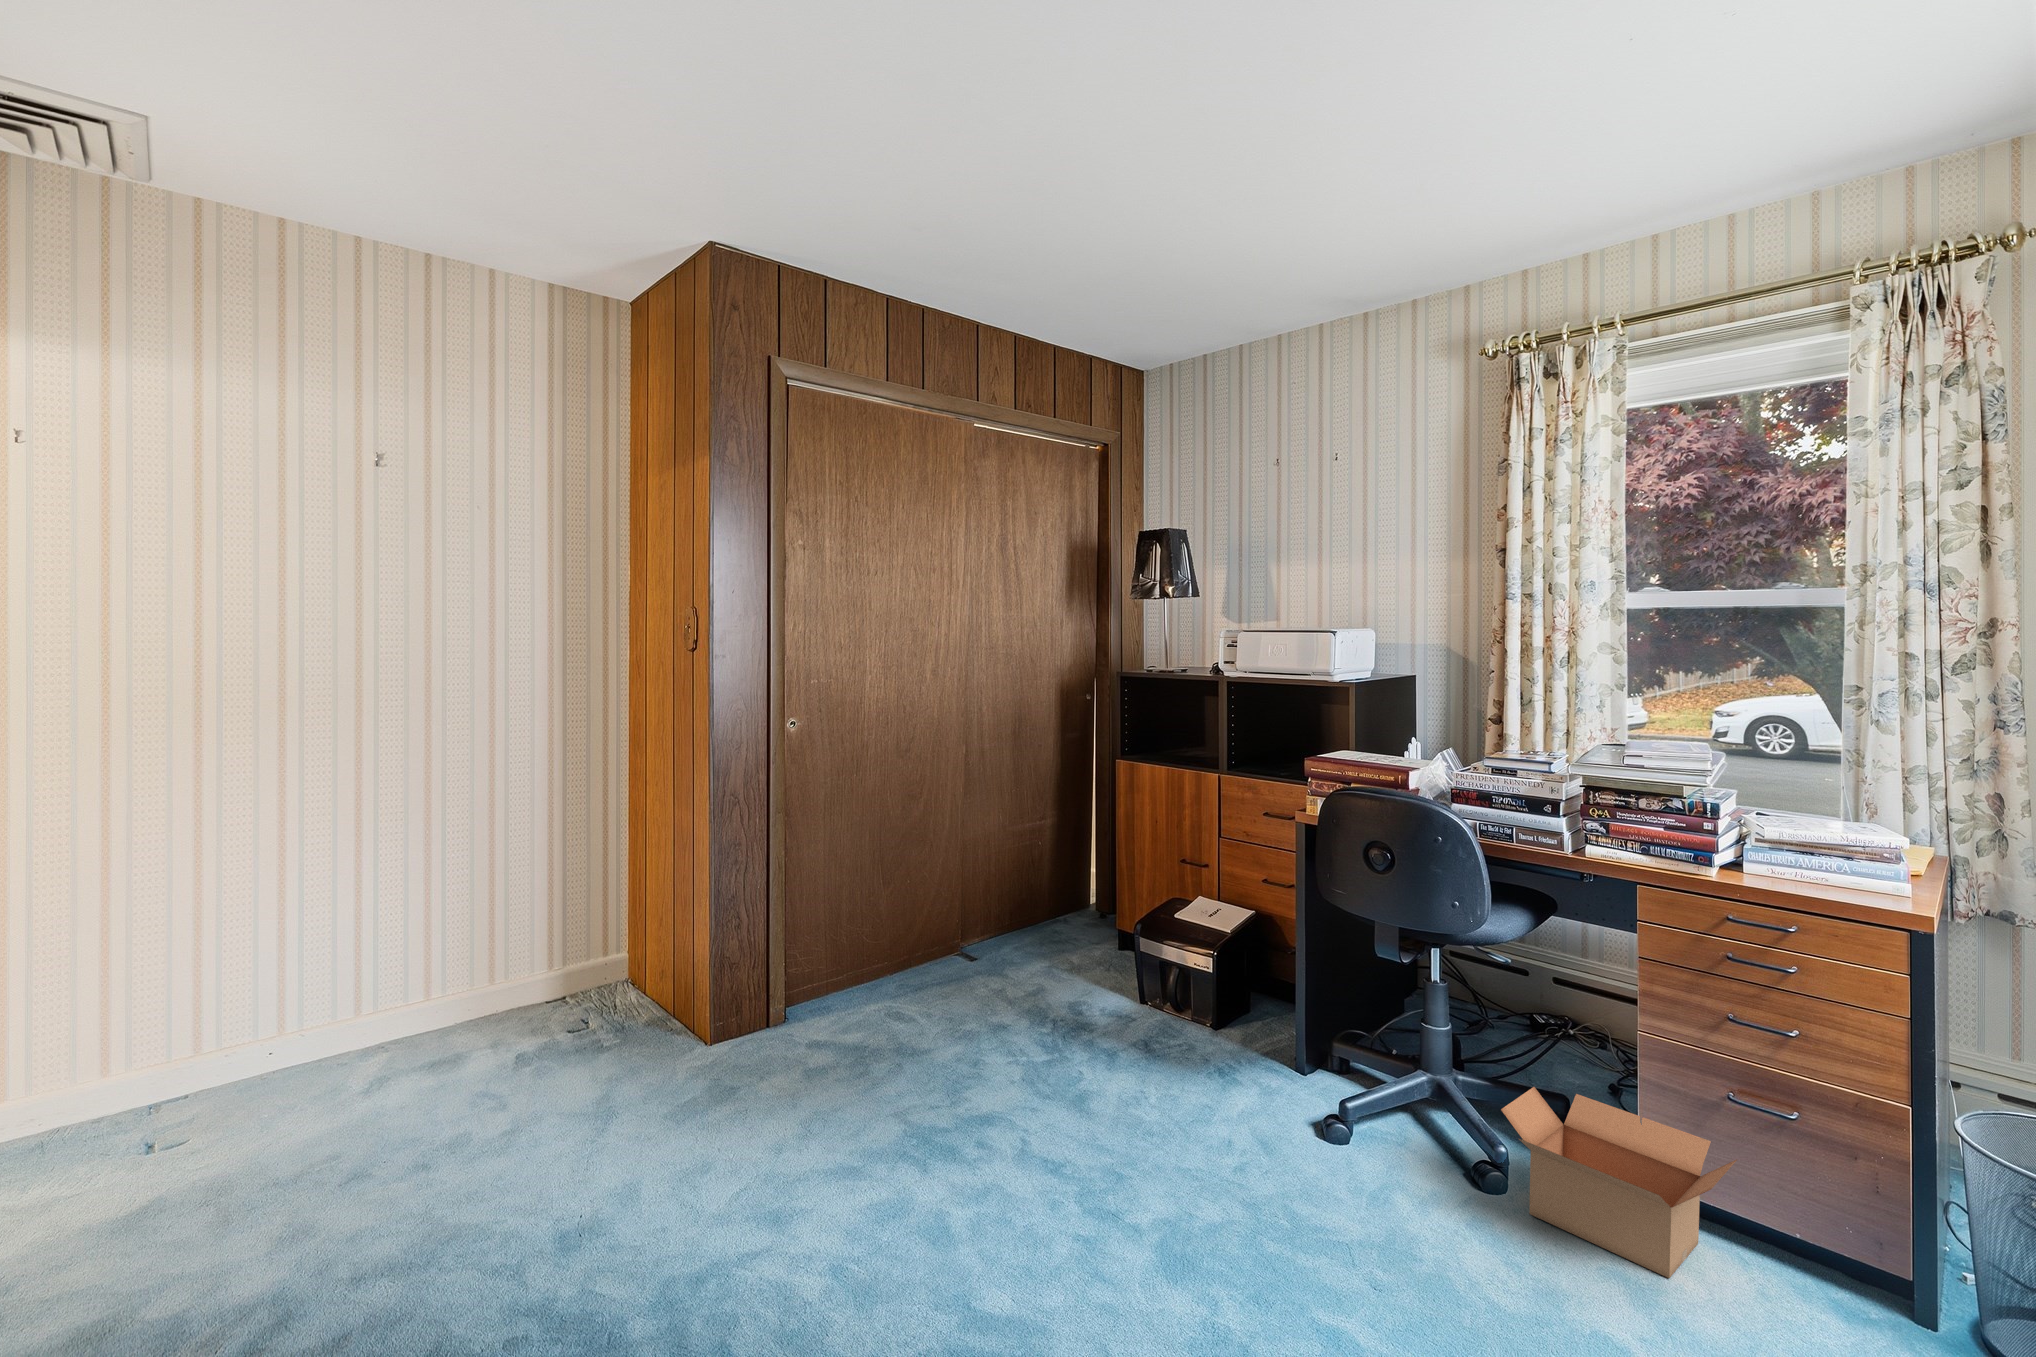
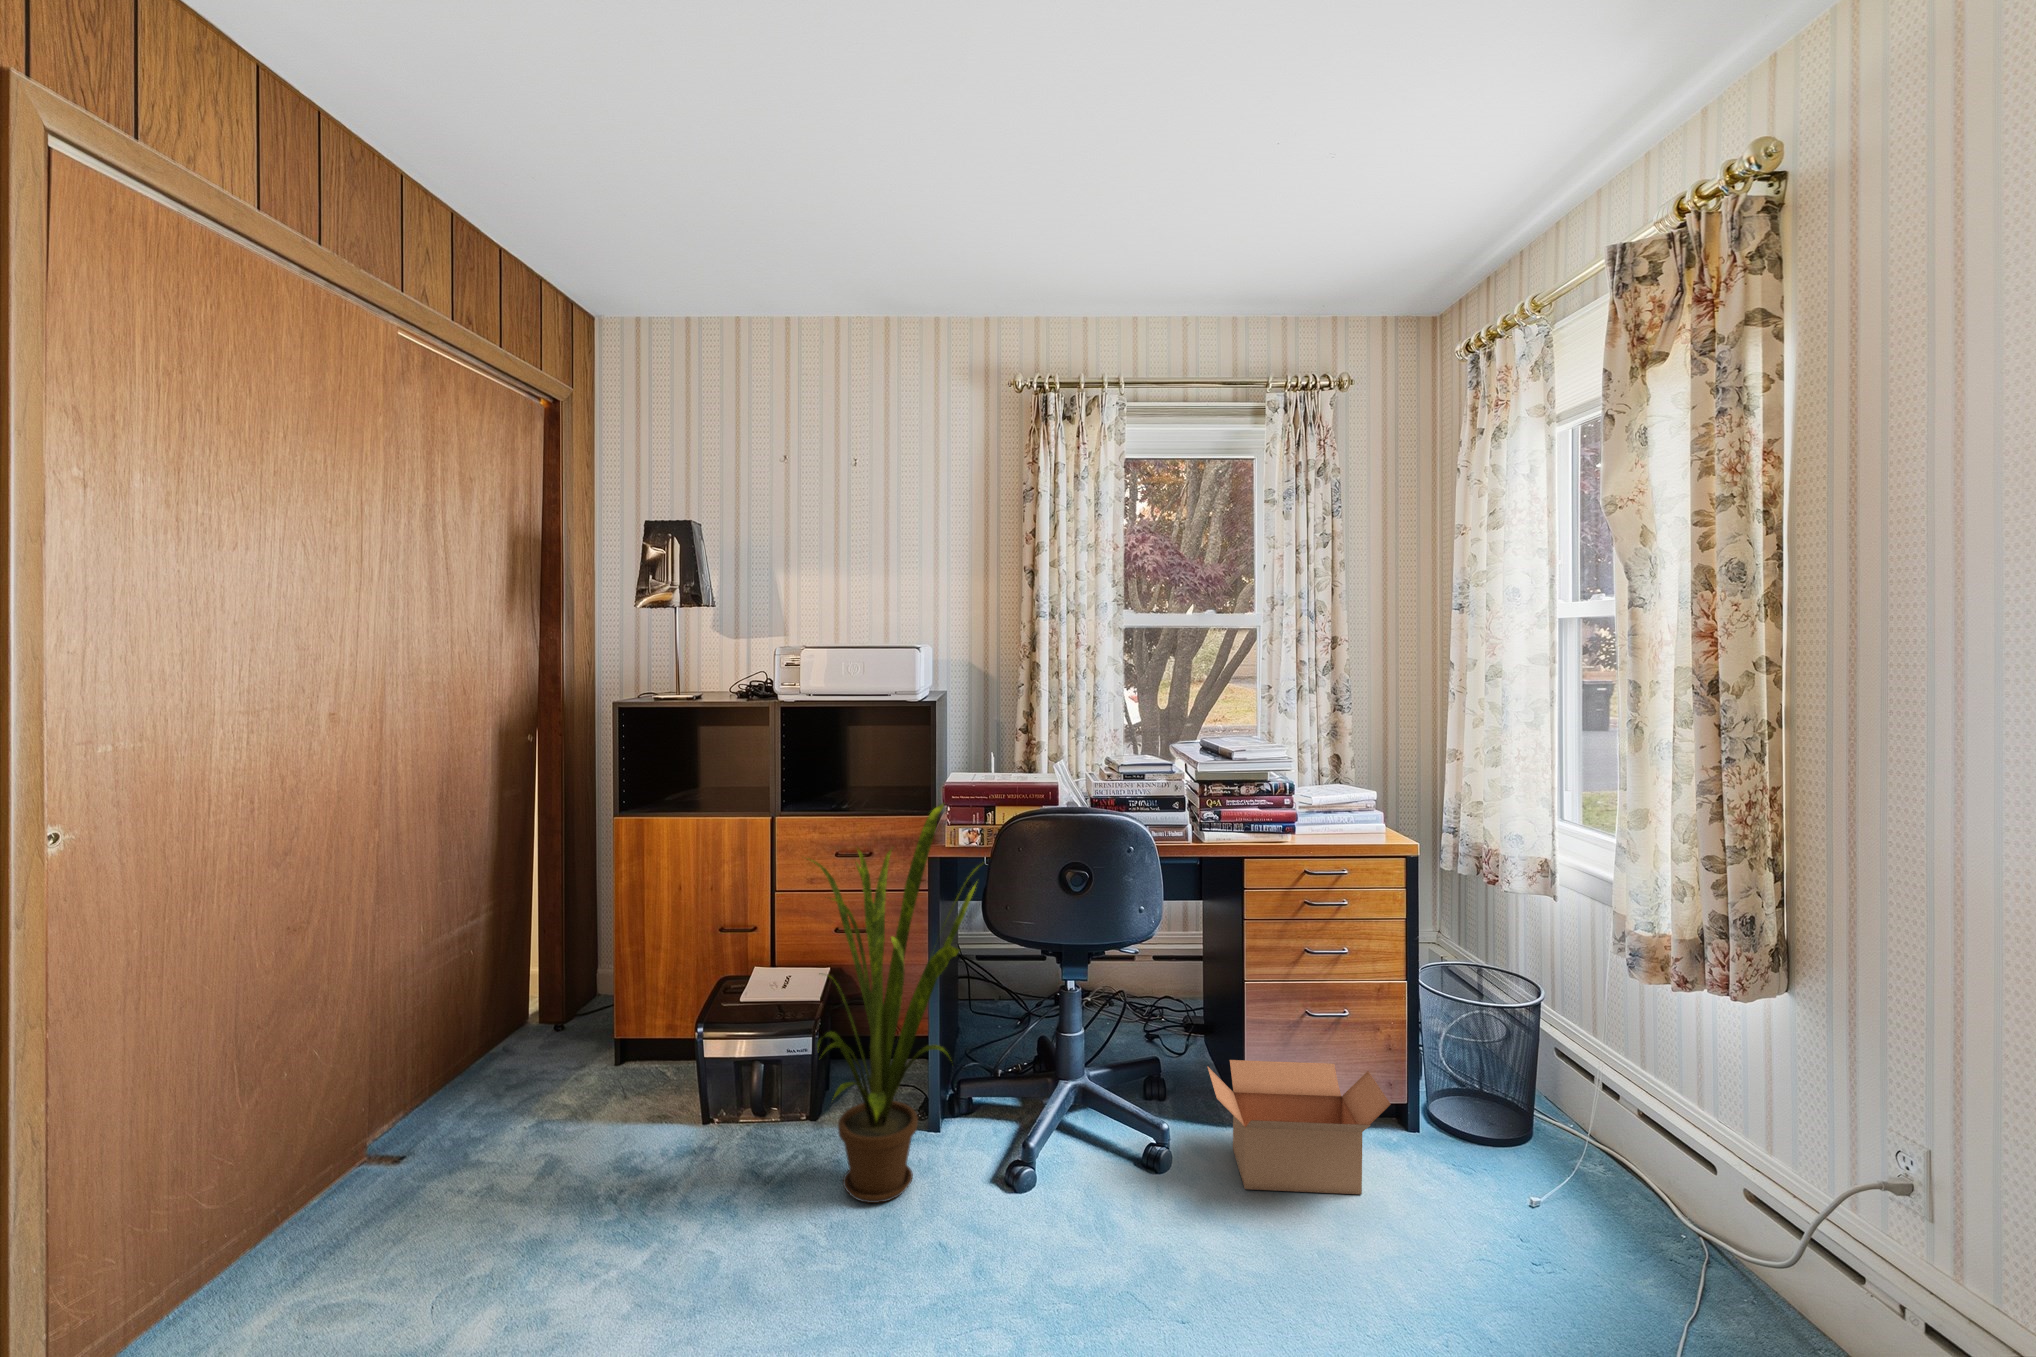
house plant: none [1160,778,1323,1090] -> present [809,804,983,1203]

